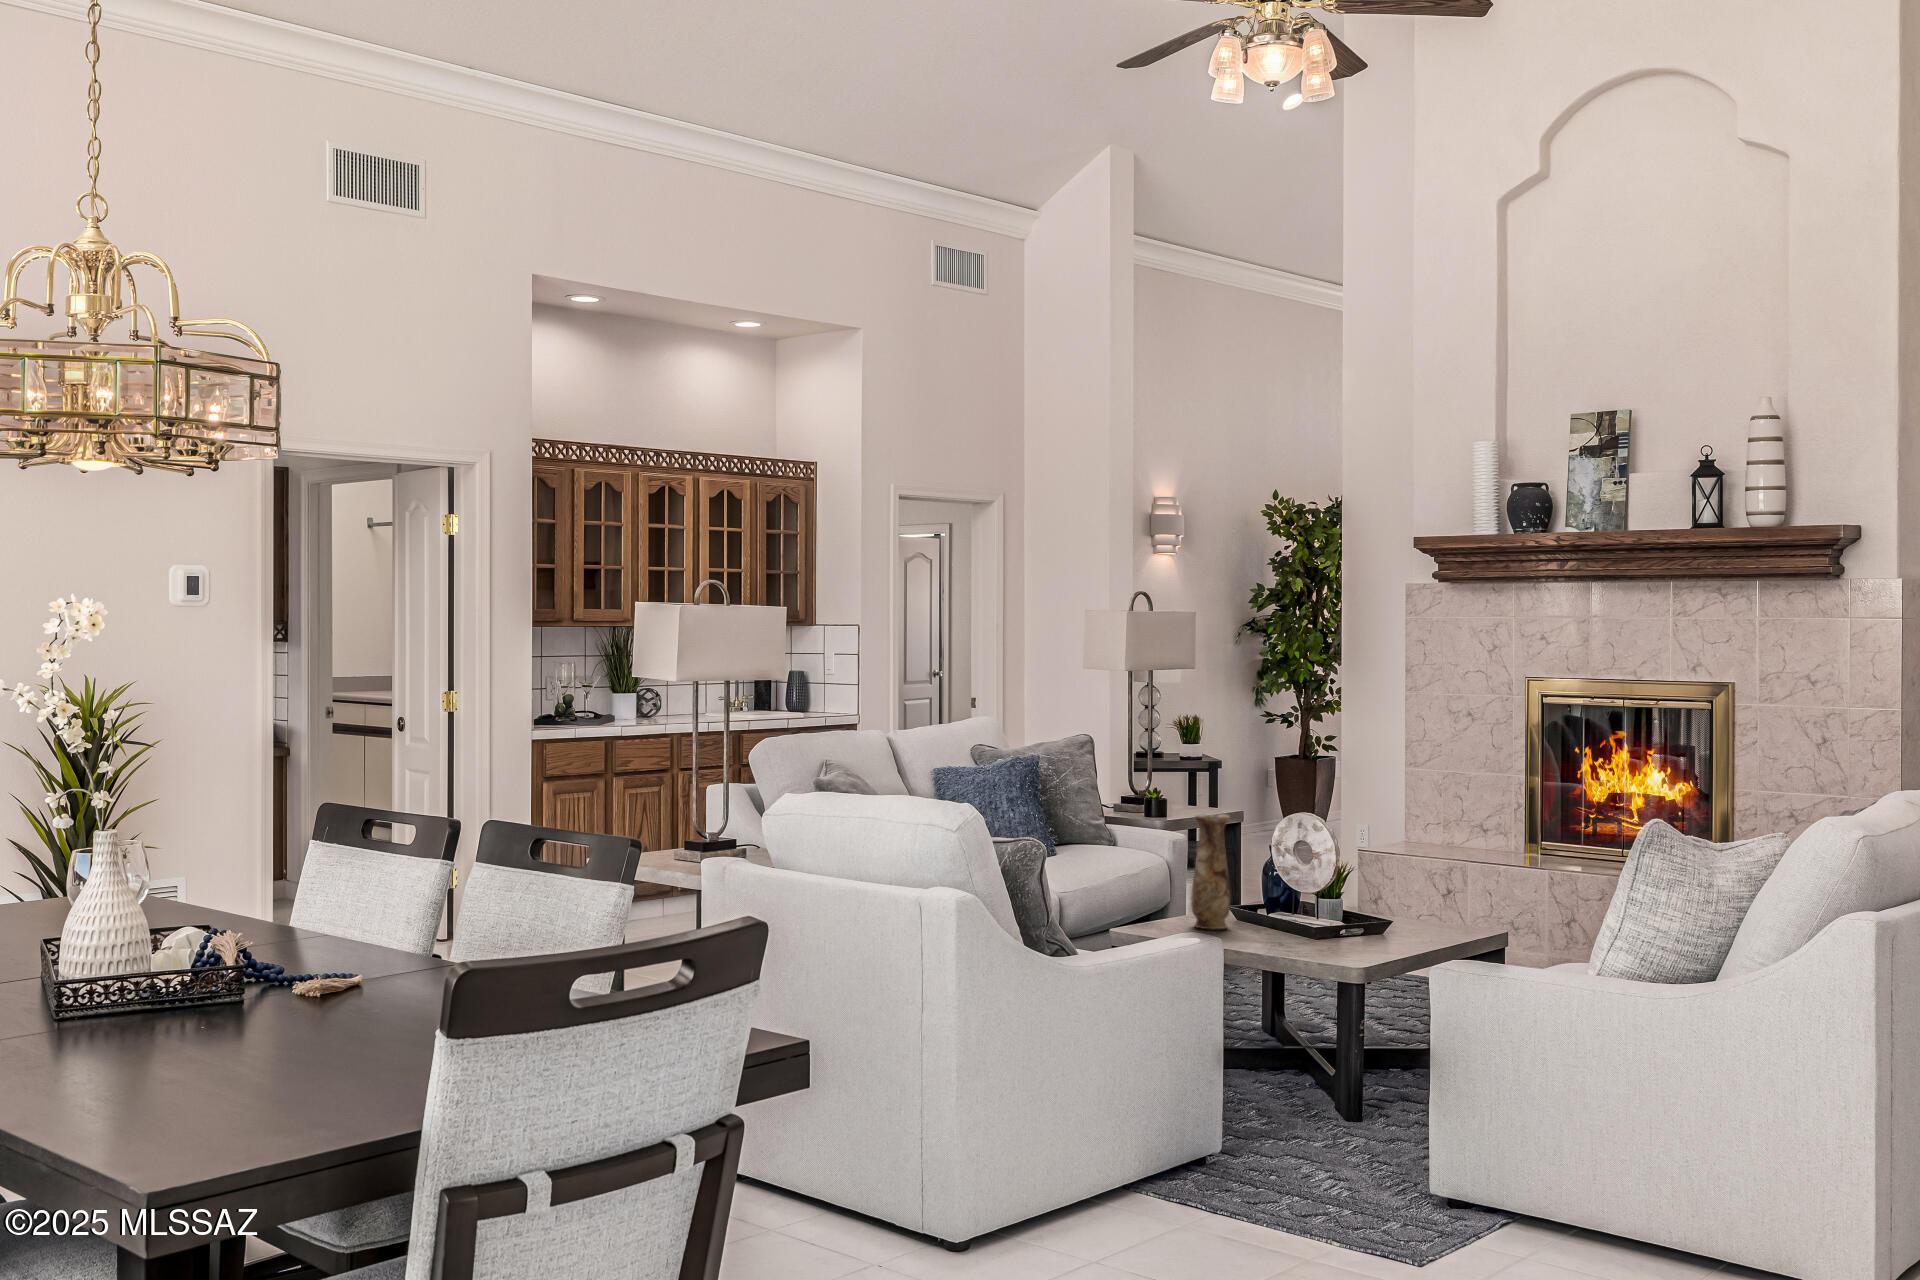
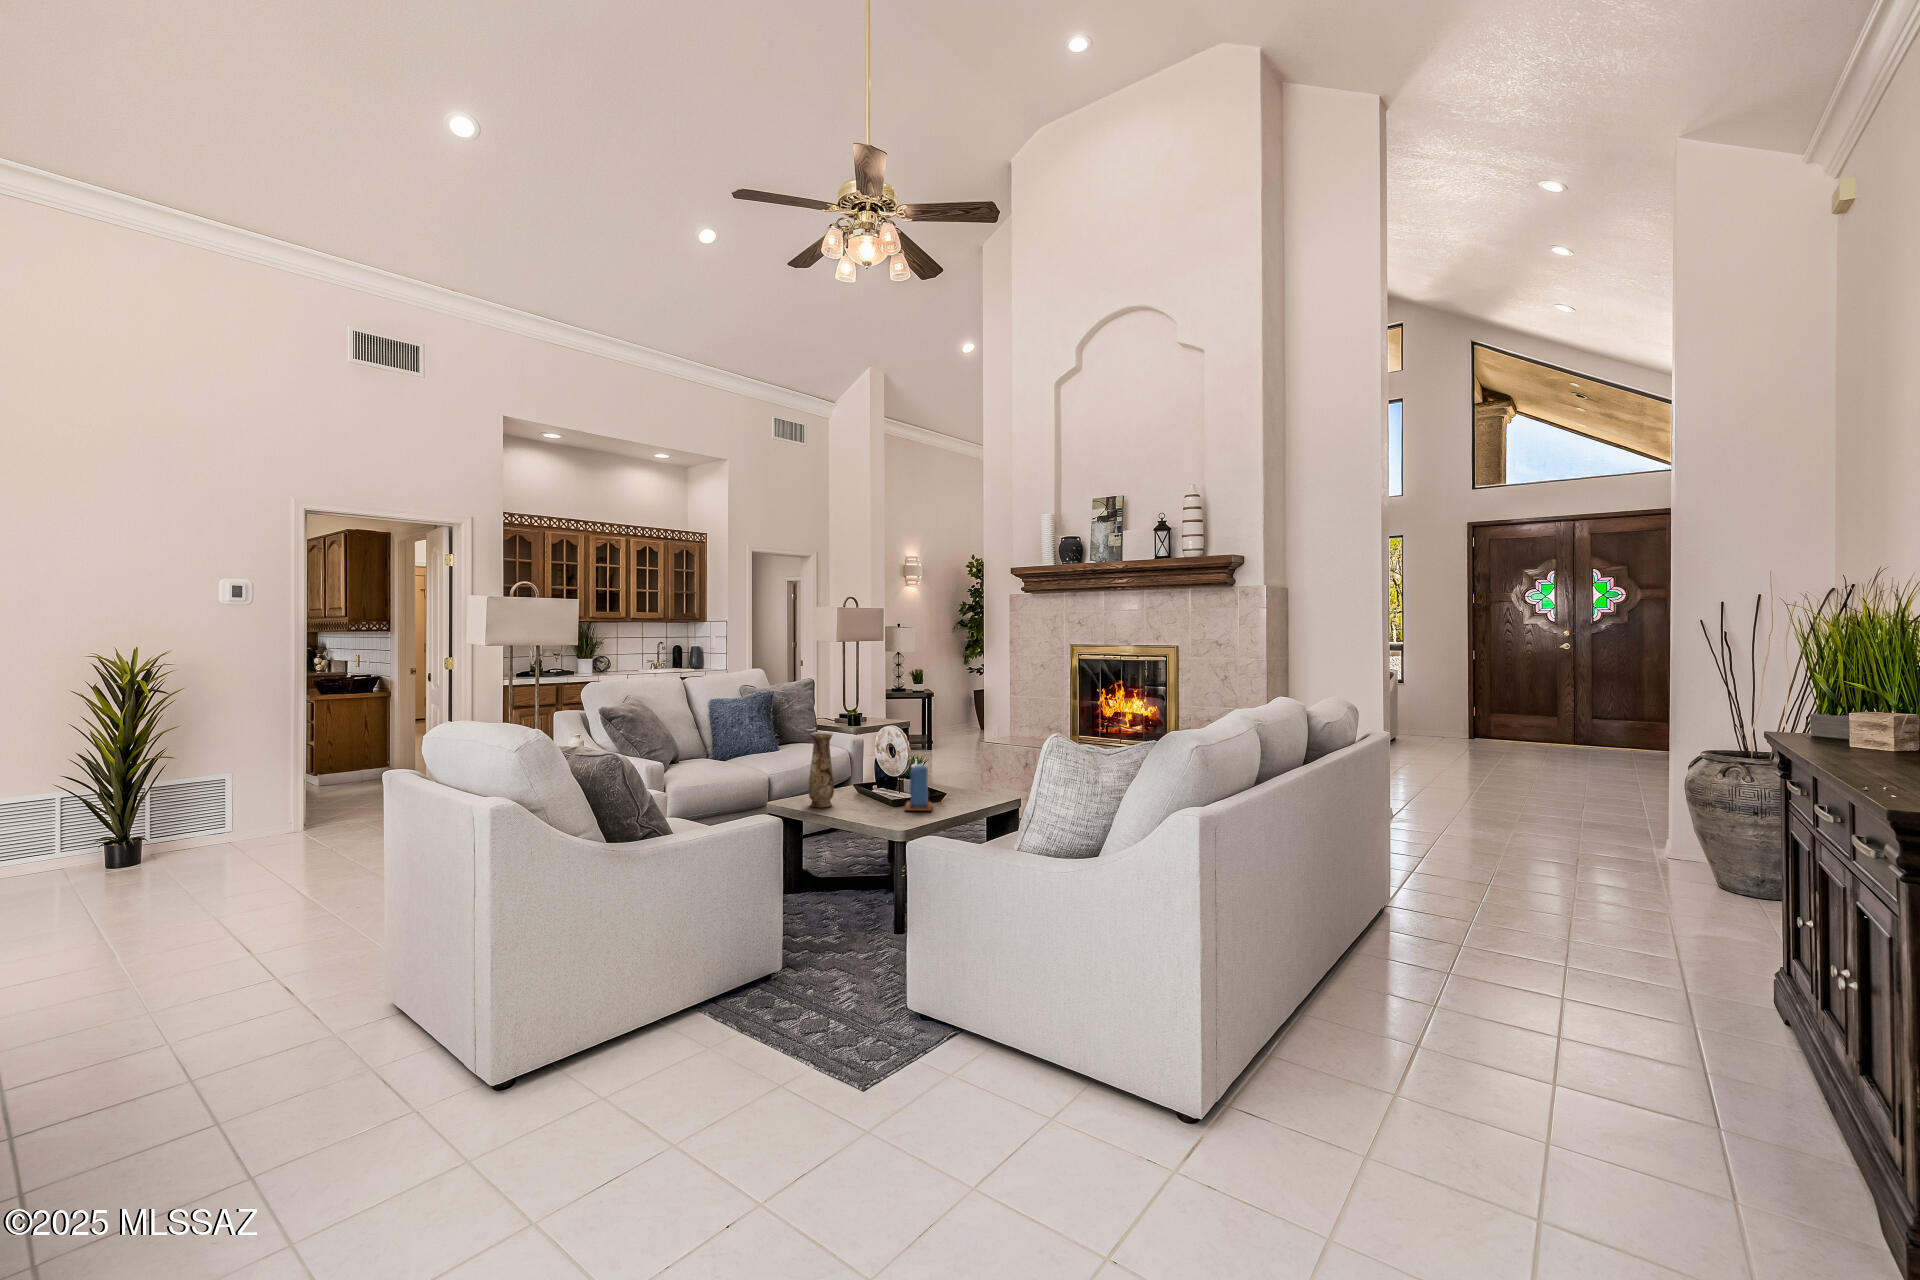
candle: none [1343,858,1391,938] -> present [905,762,932,811]

